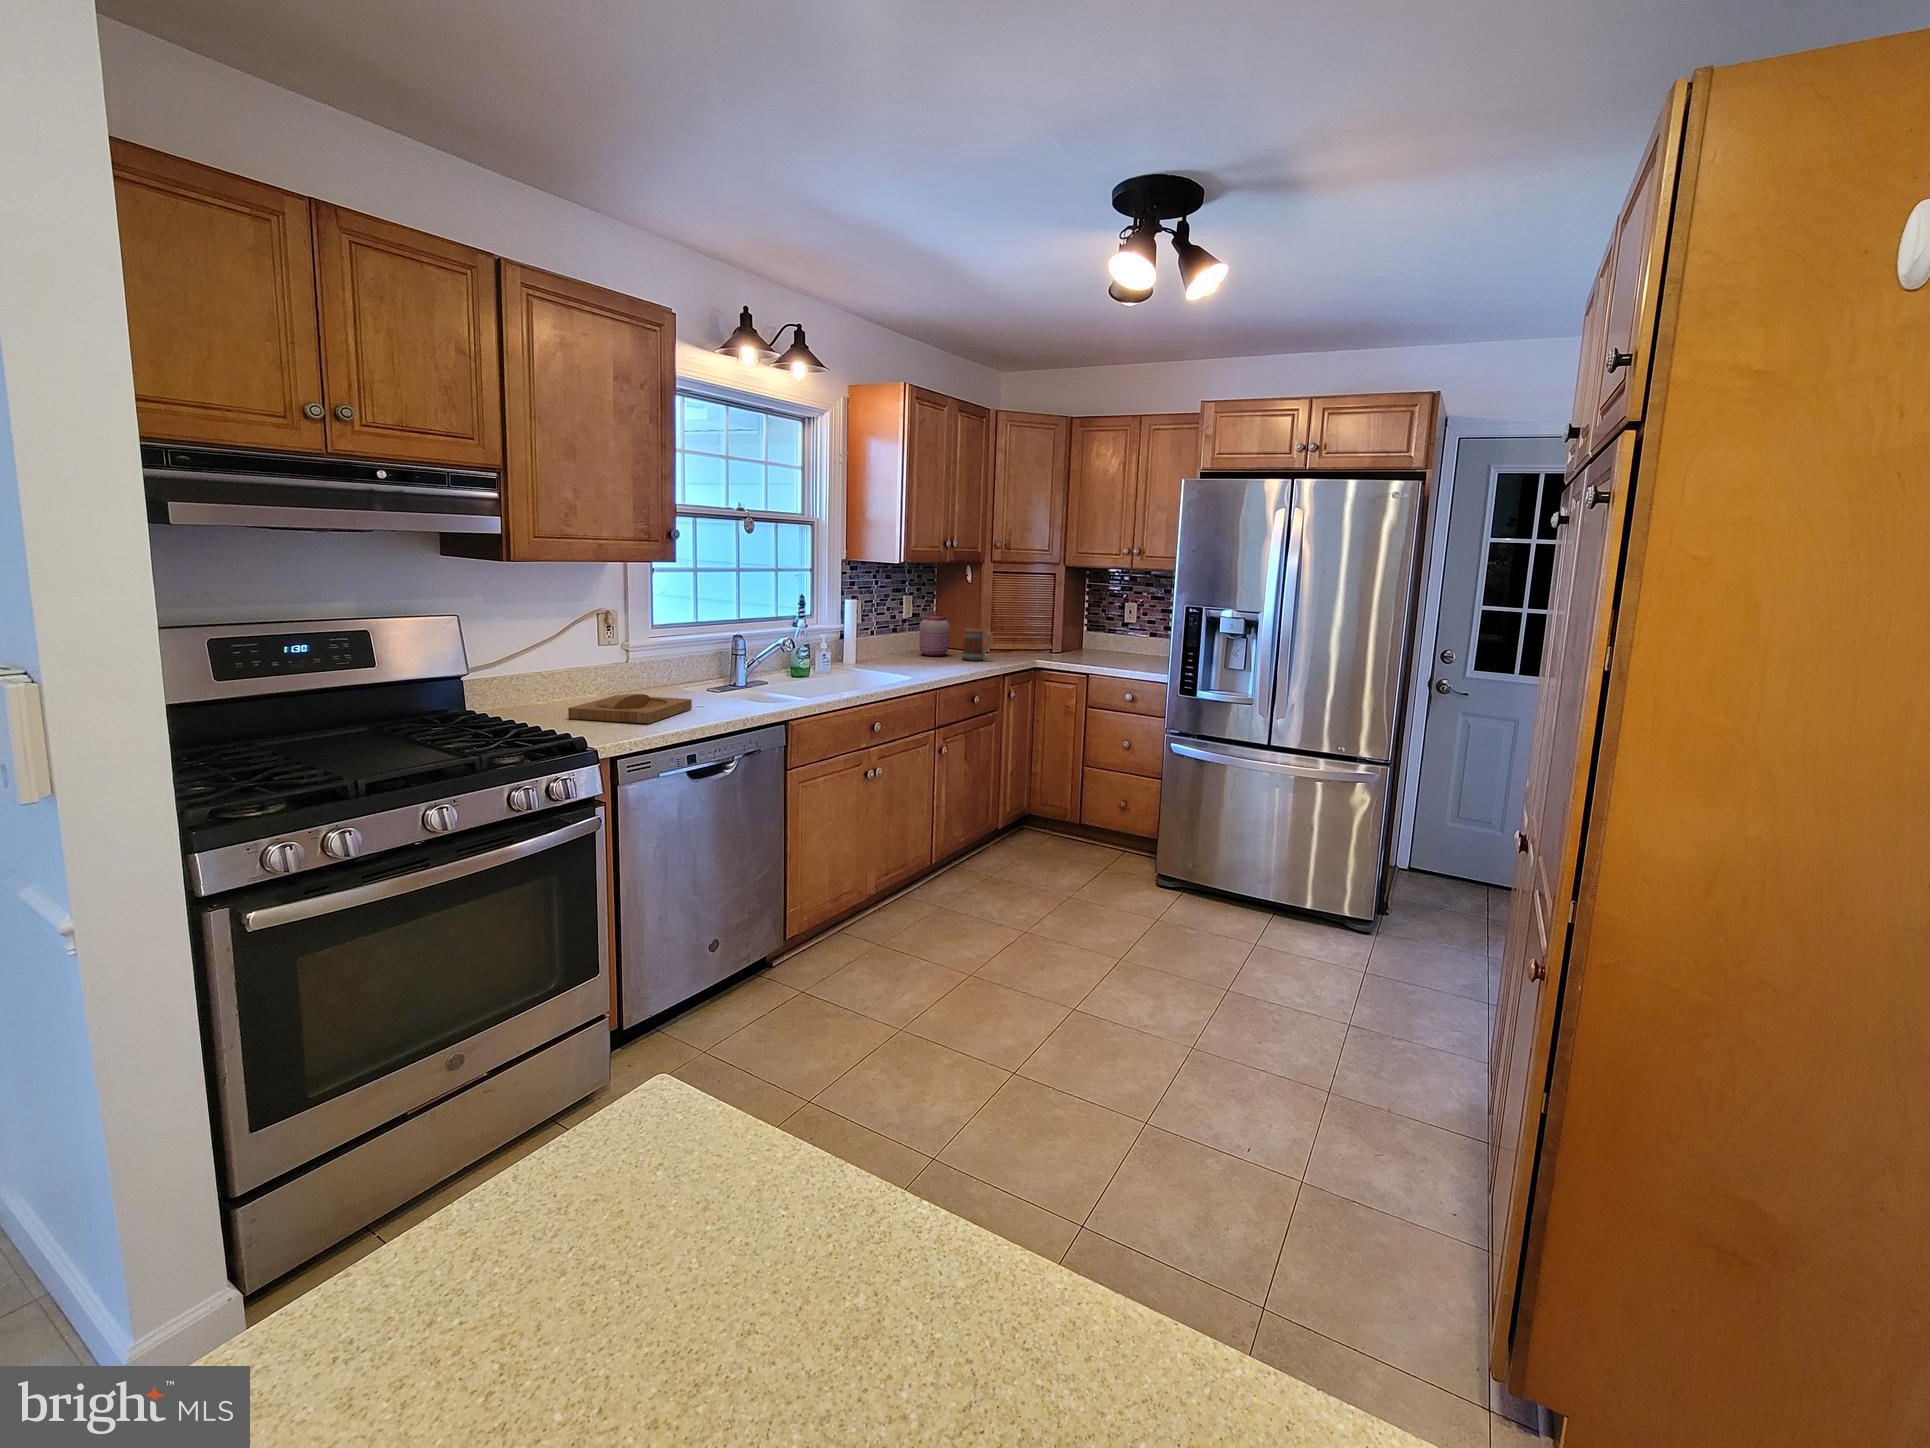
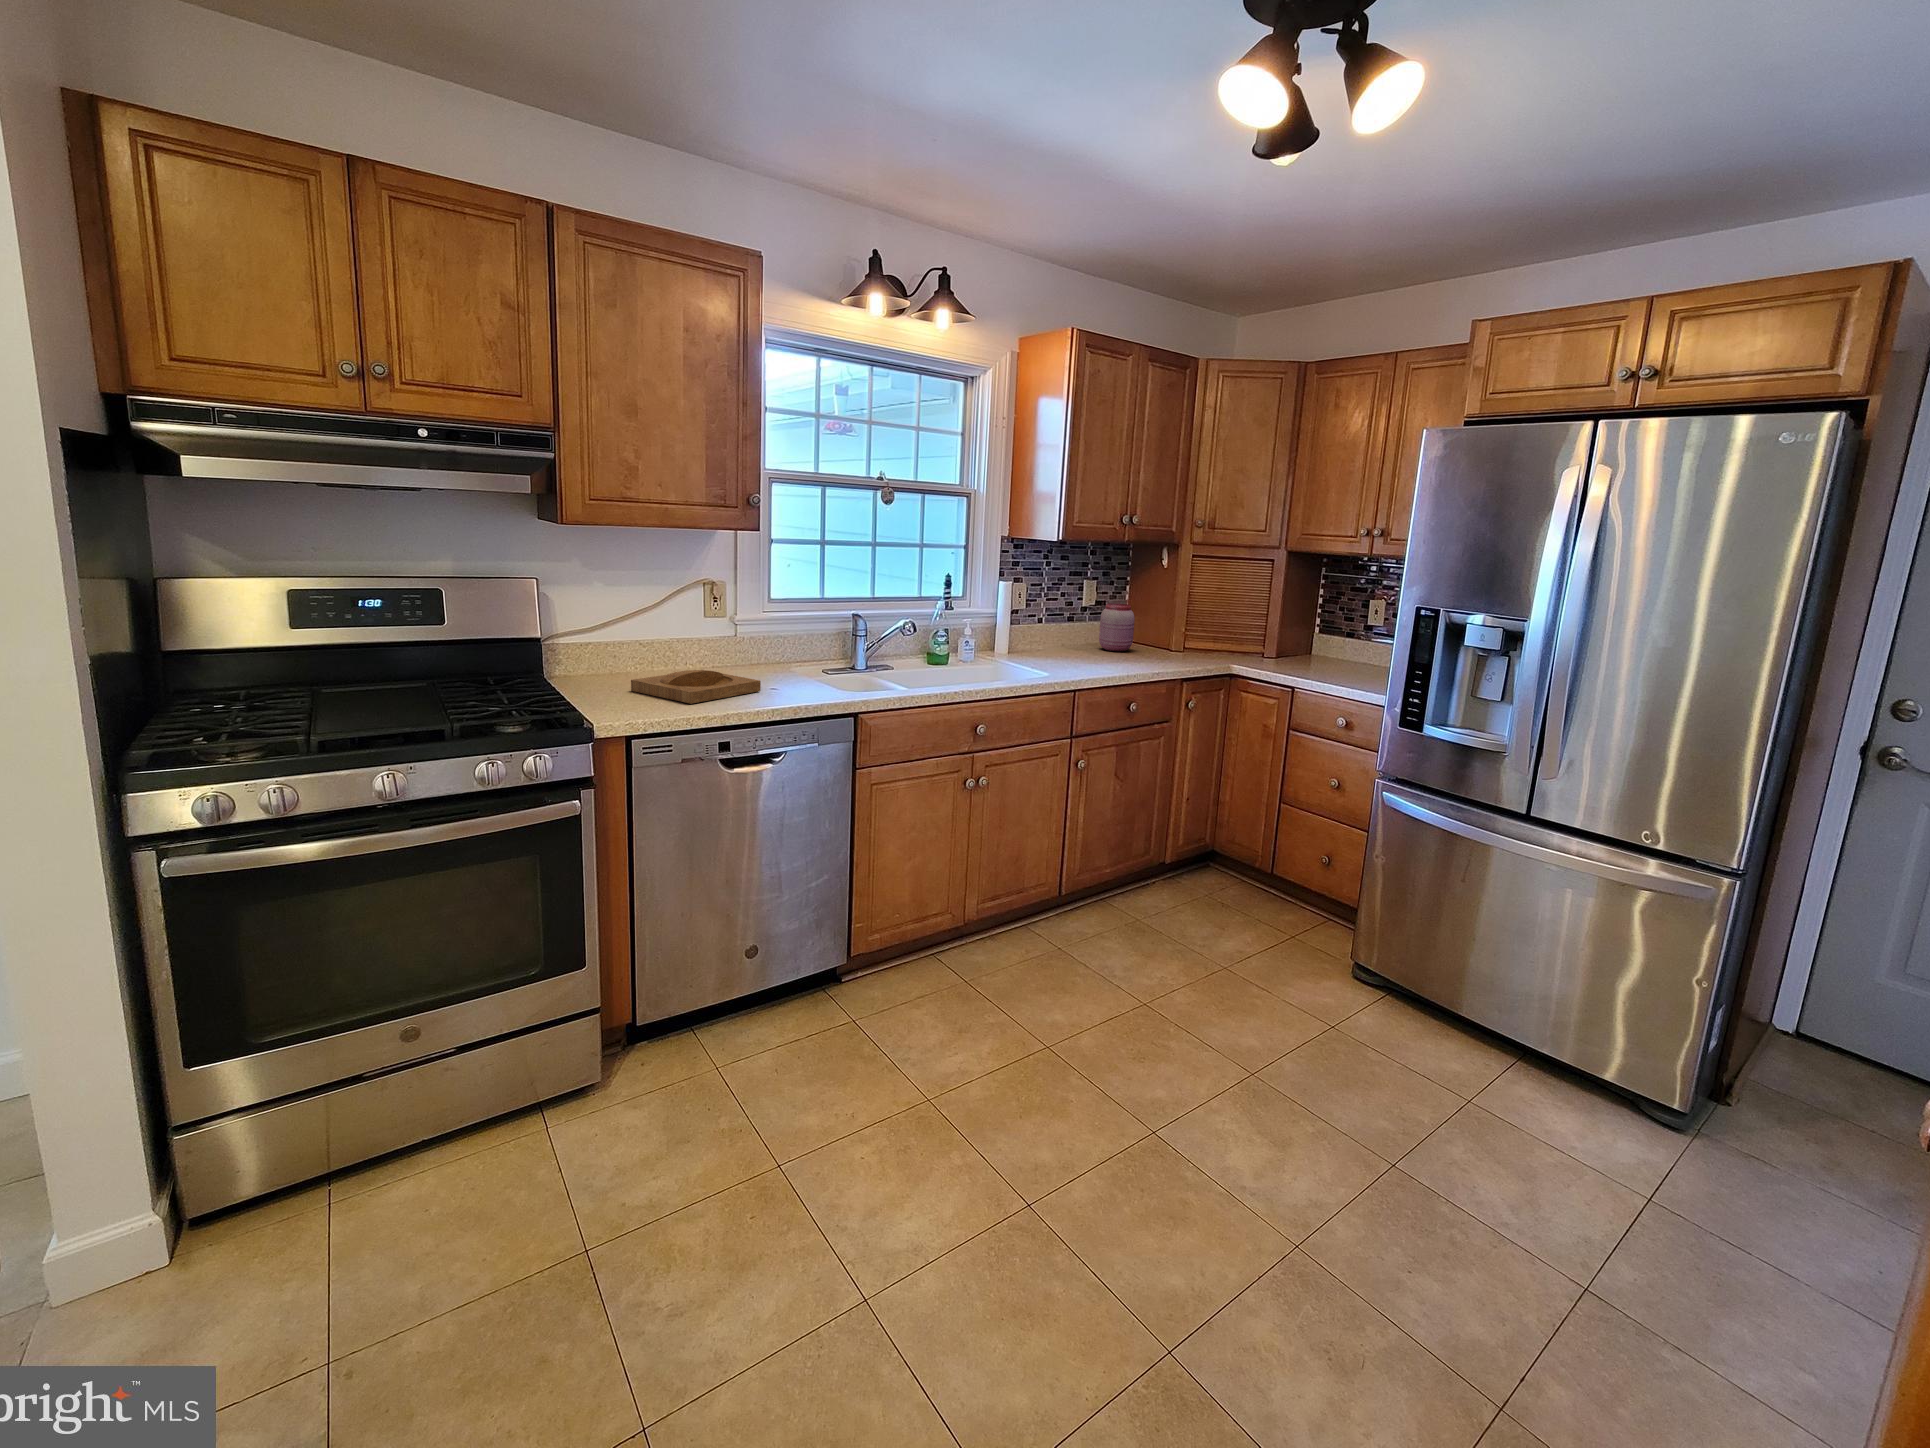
mug: present [962,629,993,661] -> none [1141,622,1178,660]

